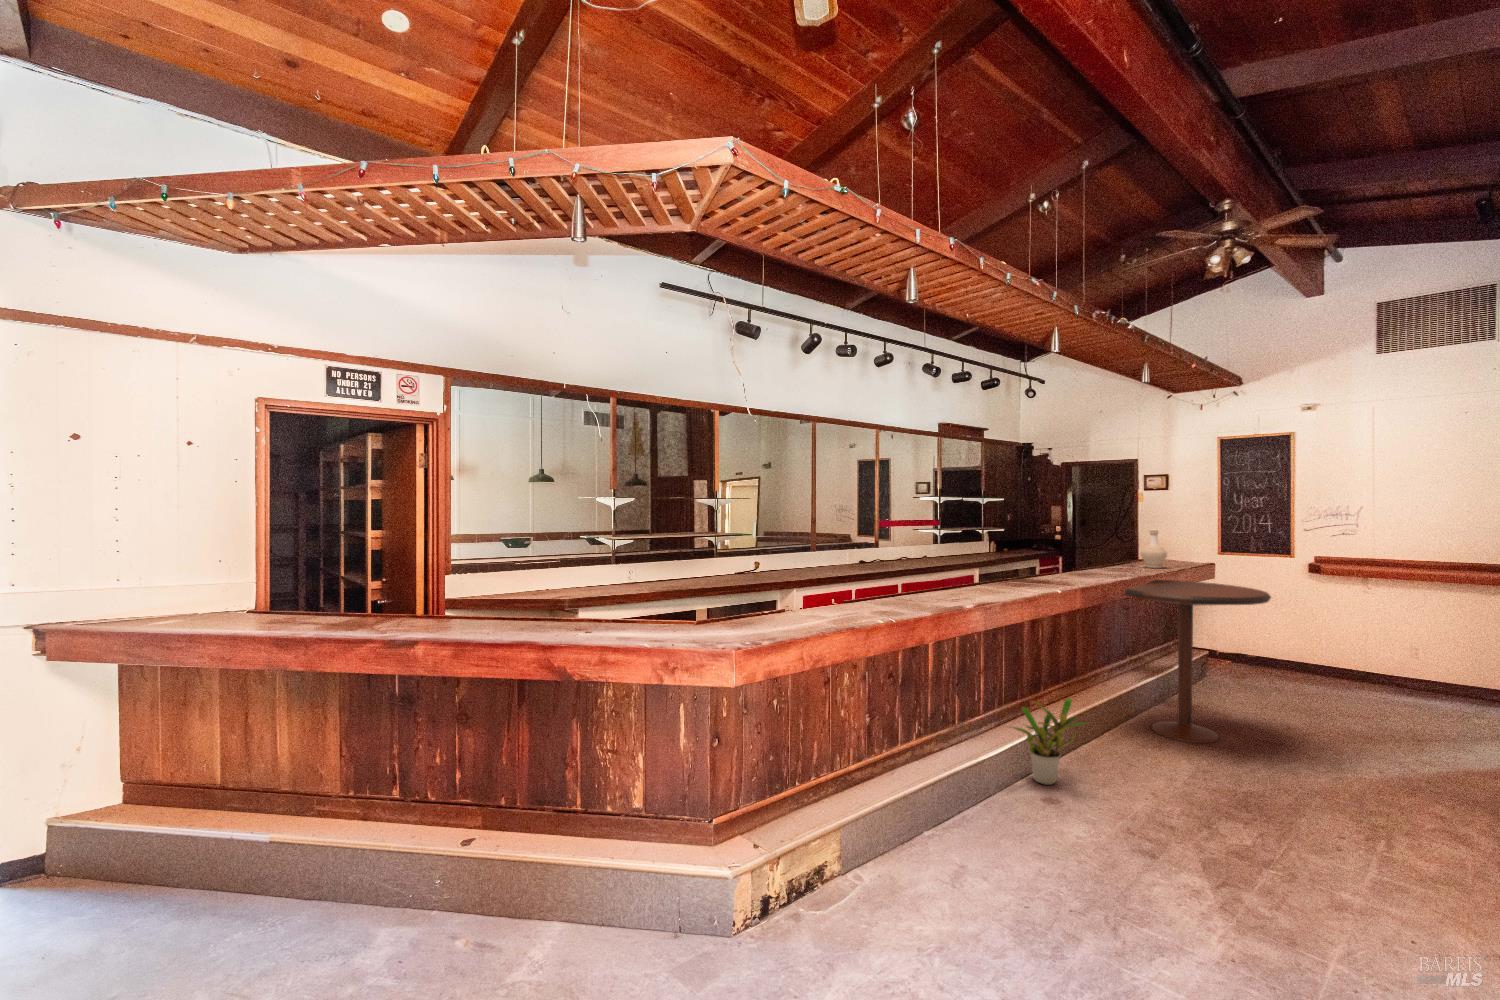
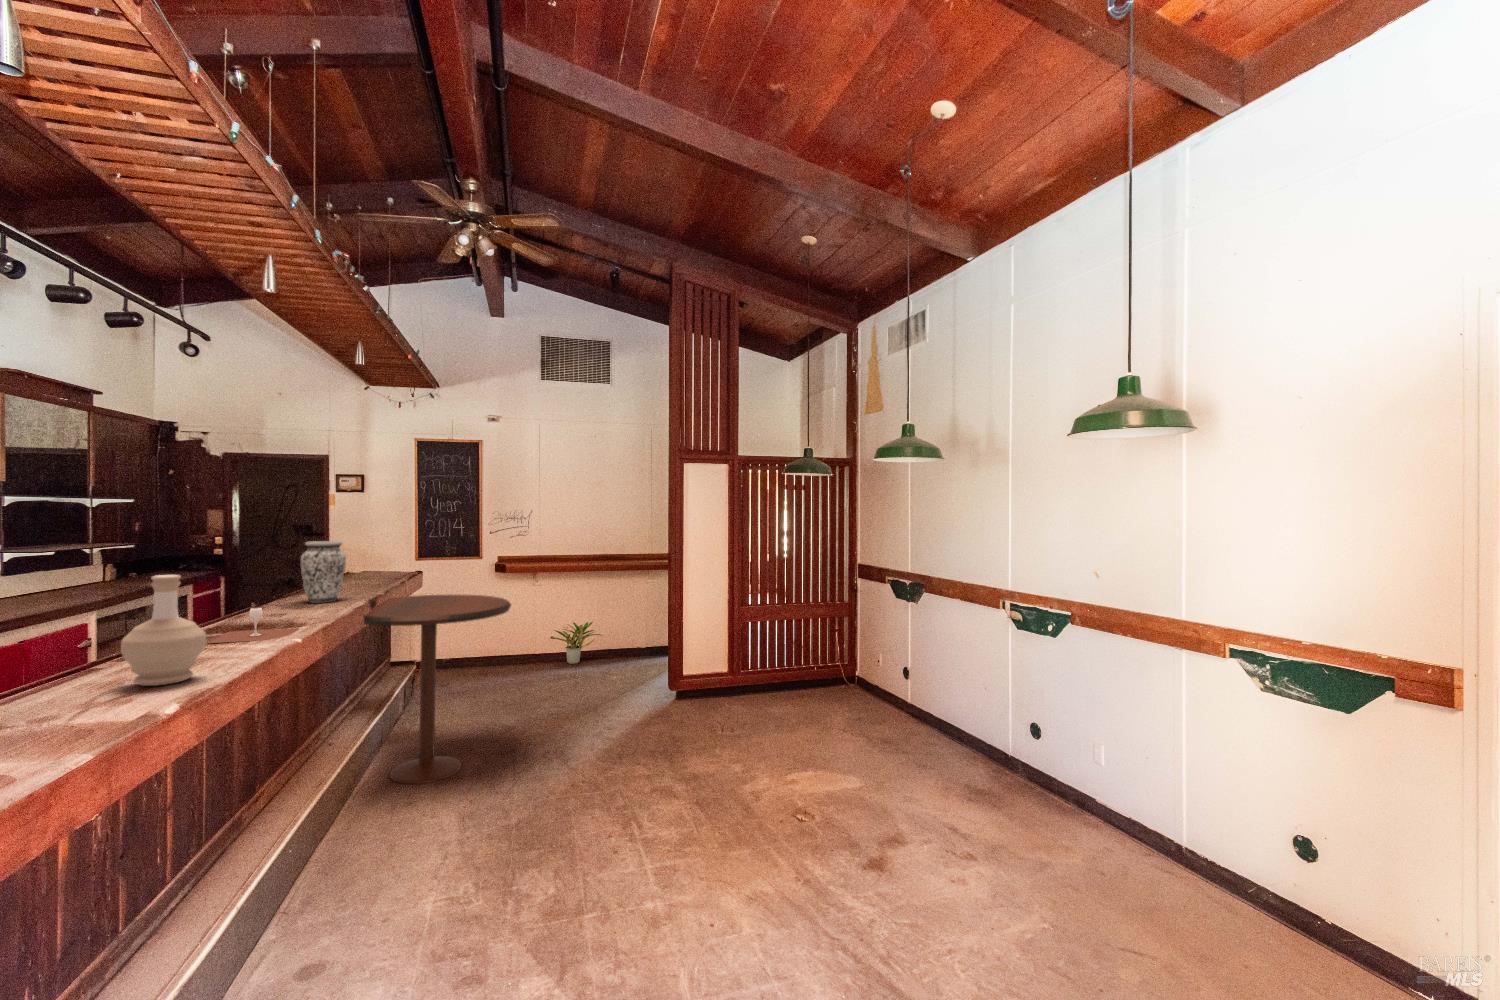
vase: none [1082,528,1115,575] -> present [301,541,346,603]
bottle: present [1141,530,1167,568] -> present [121,575,206,686]
wine glass: none [1007,567,1063,589] -> present [209,608,298,643]
potted plant: present [1013,698,1088,785] -> present [550,622,602,664]

